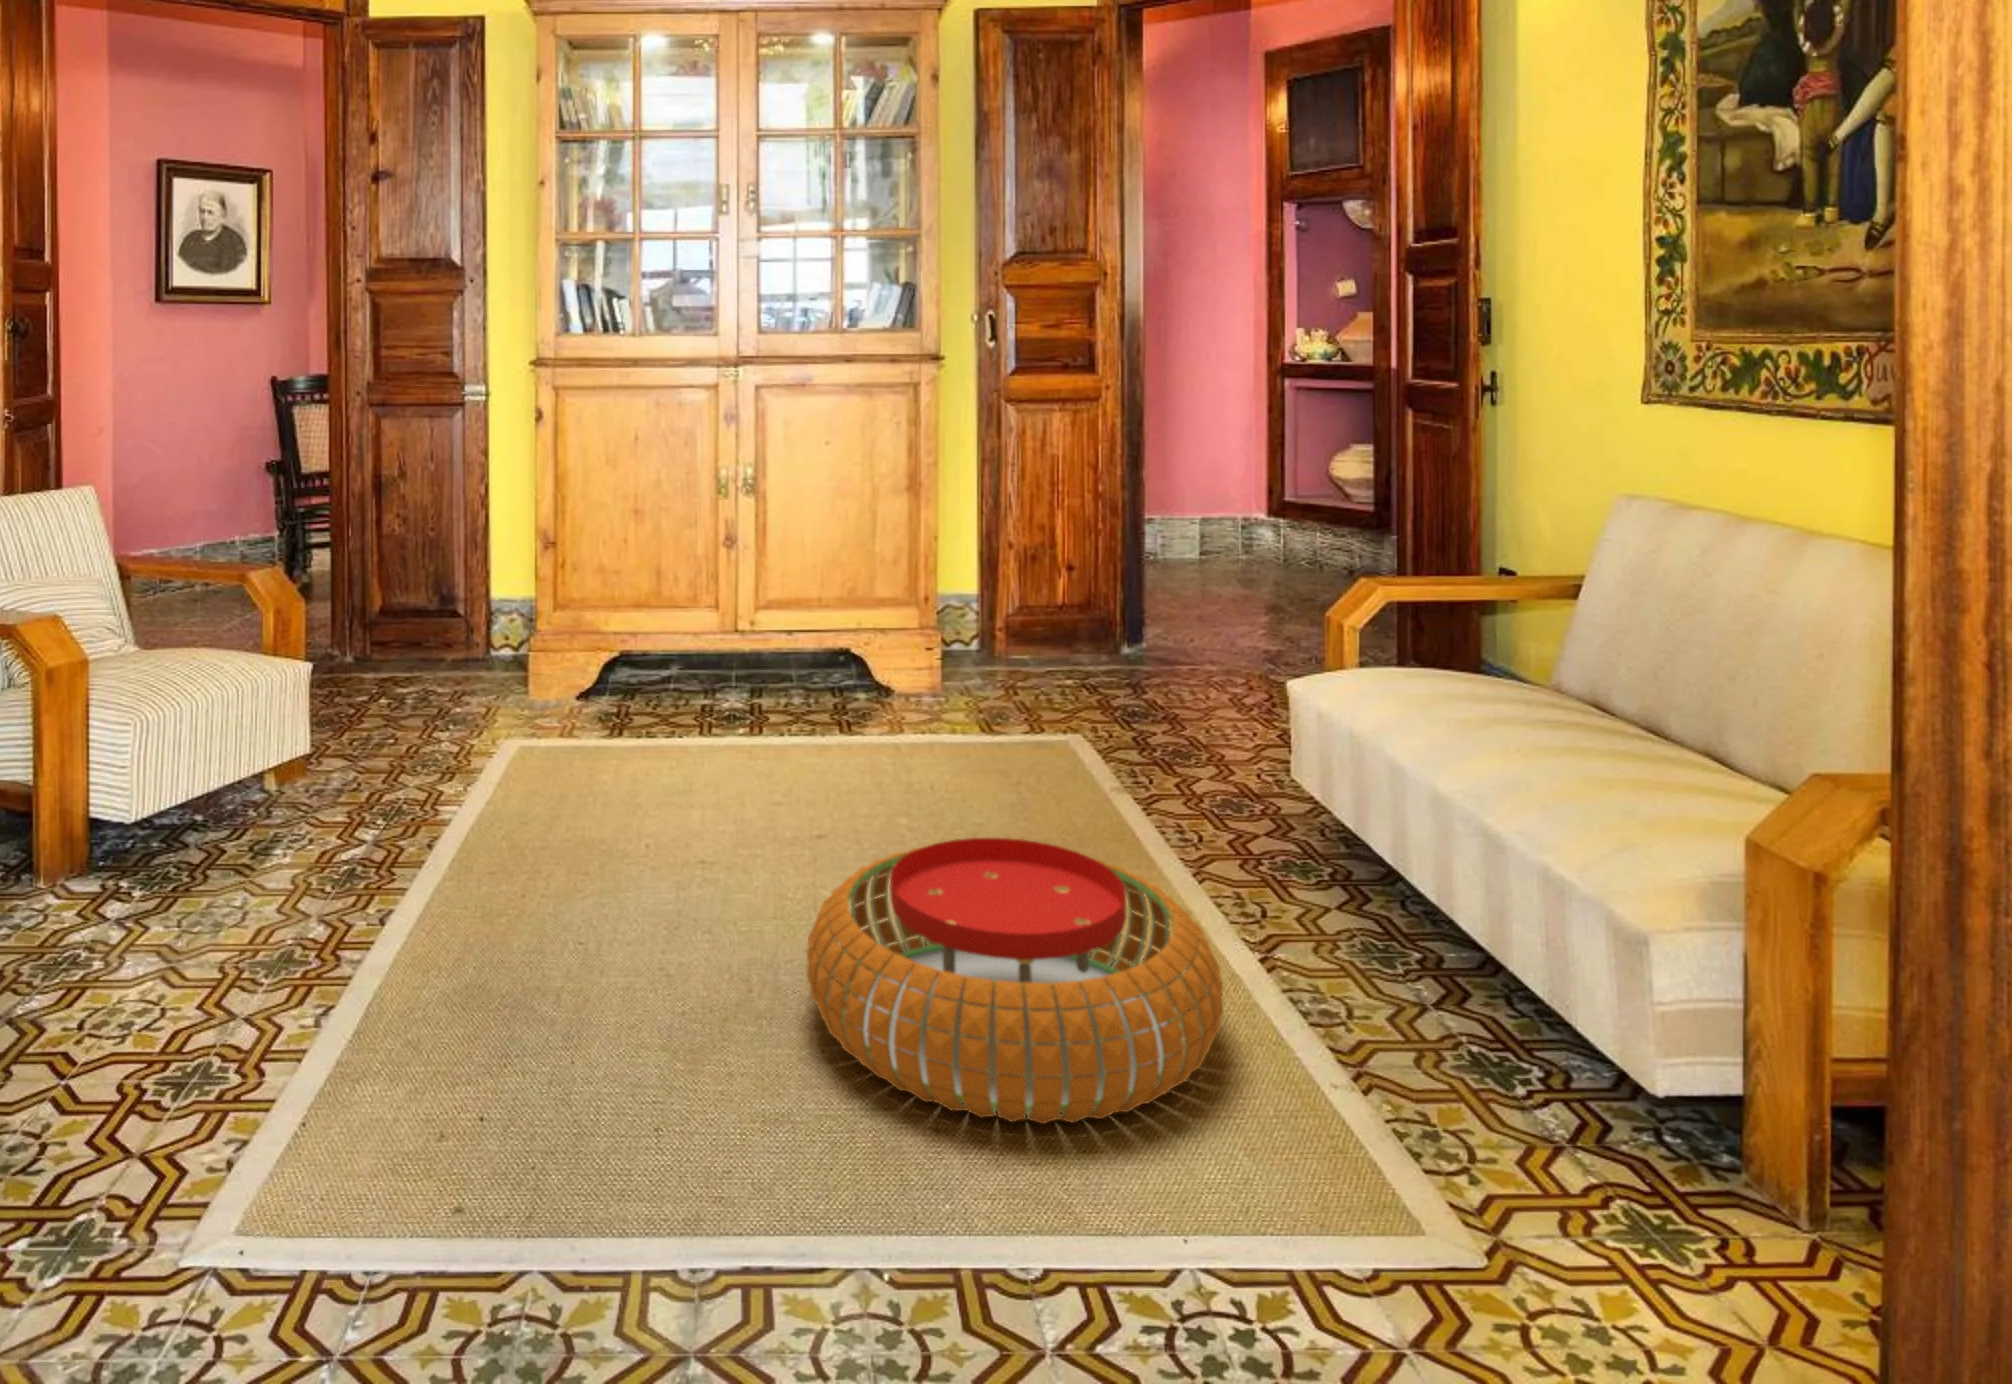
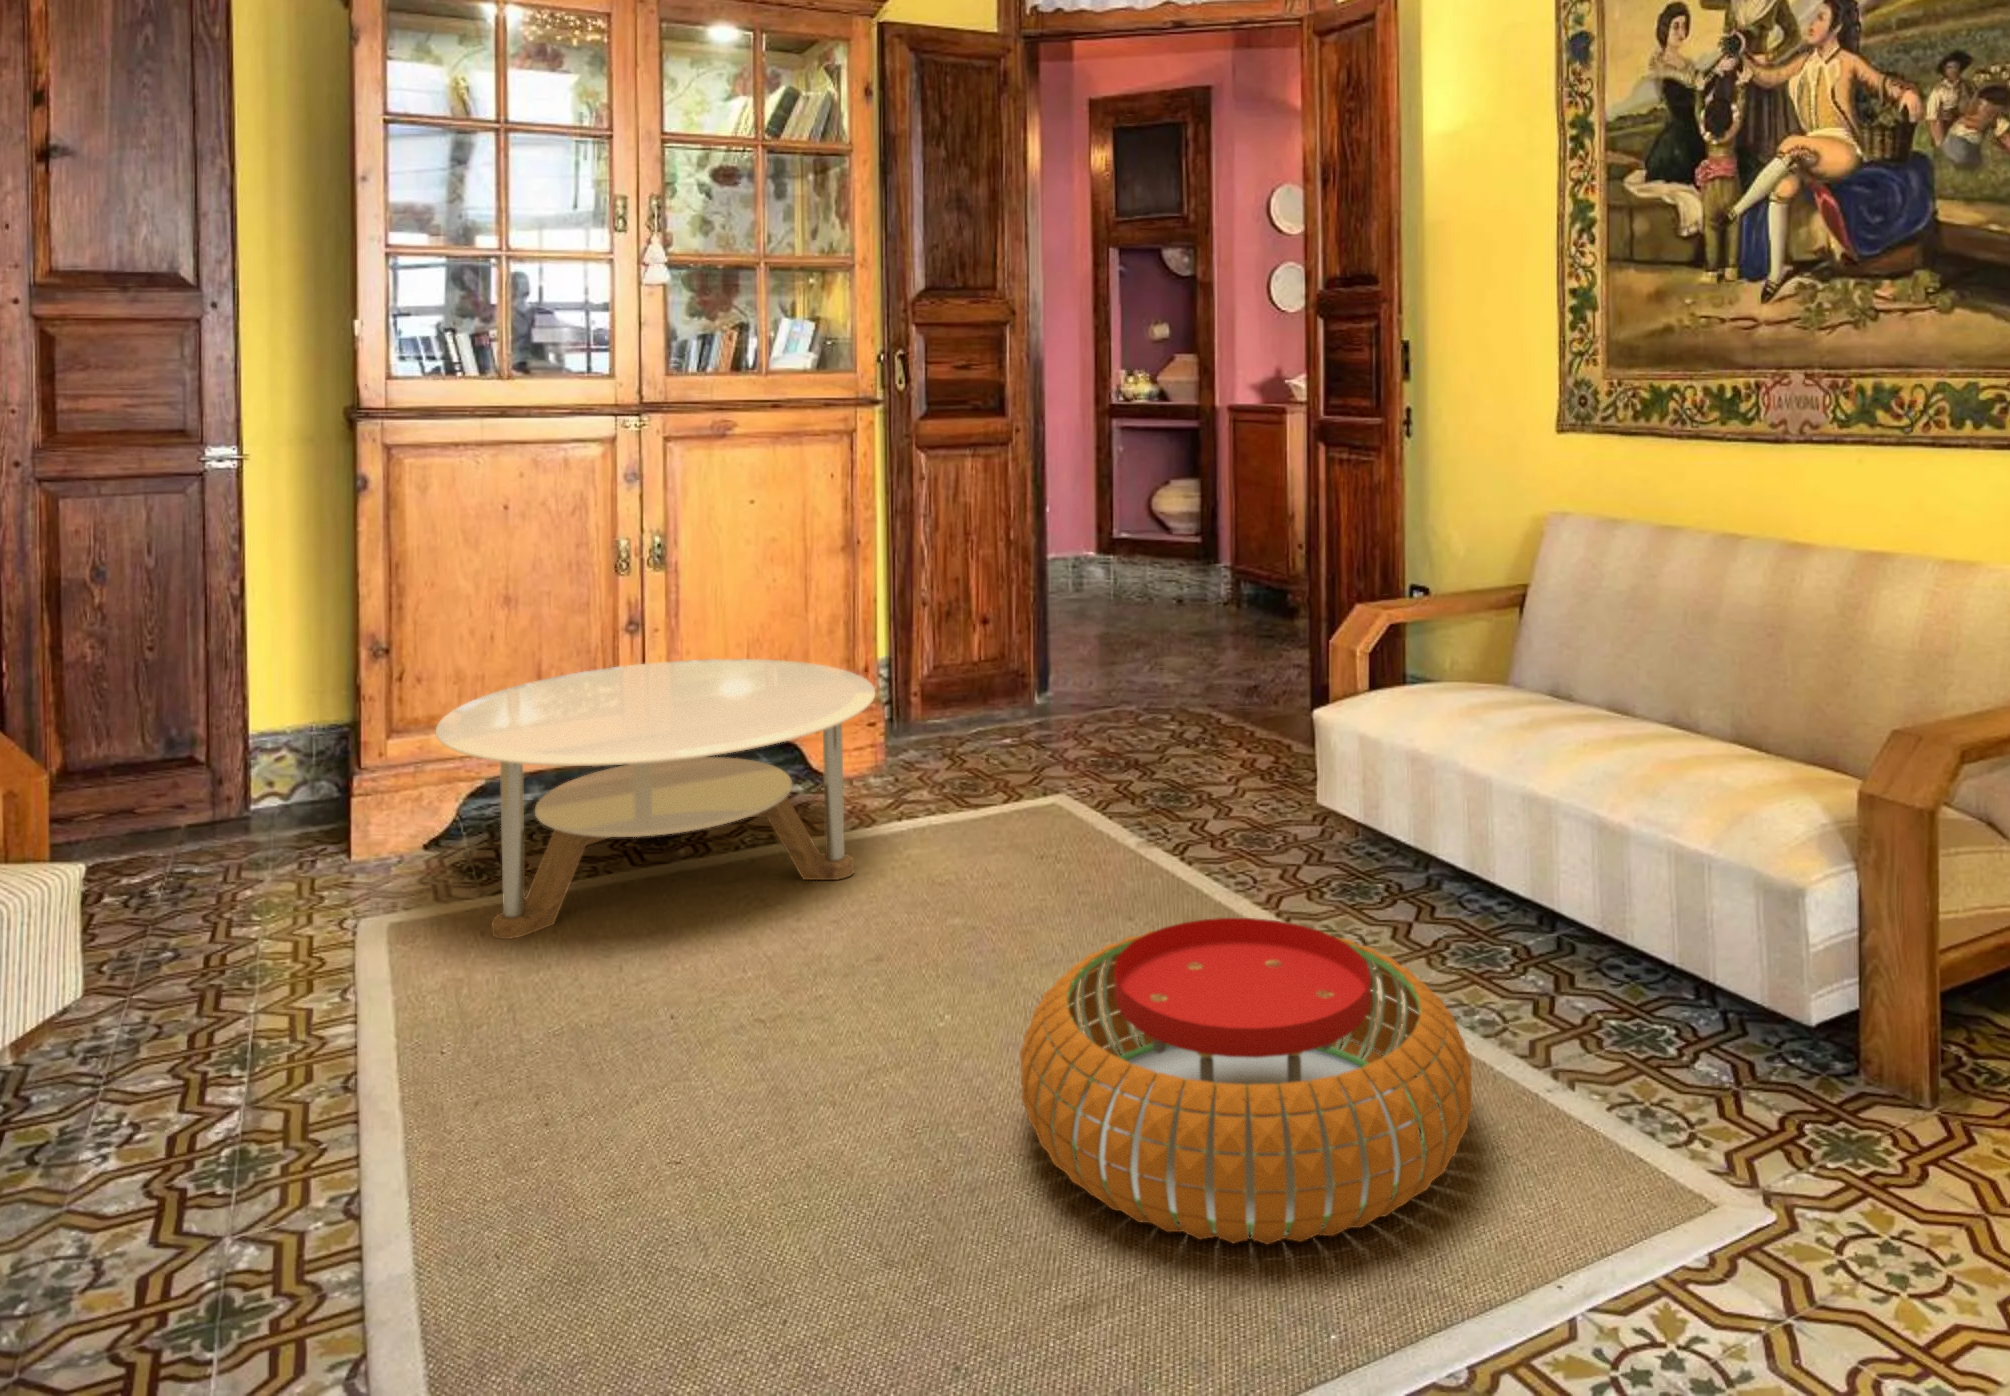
round table: none [546,572,883,766] -> present [436,659,875,939]

